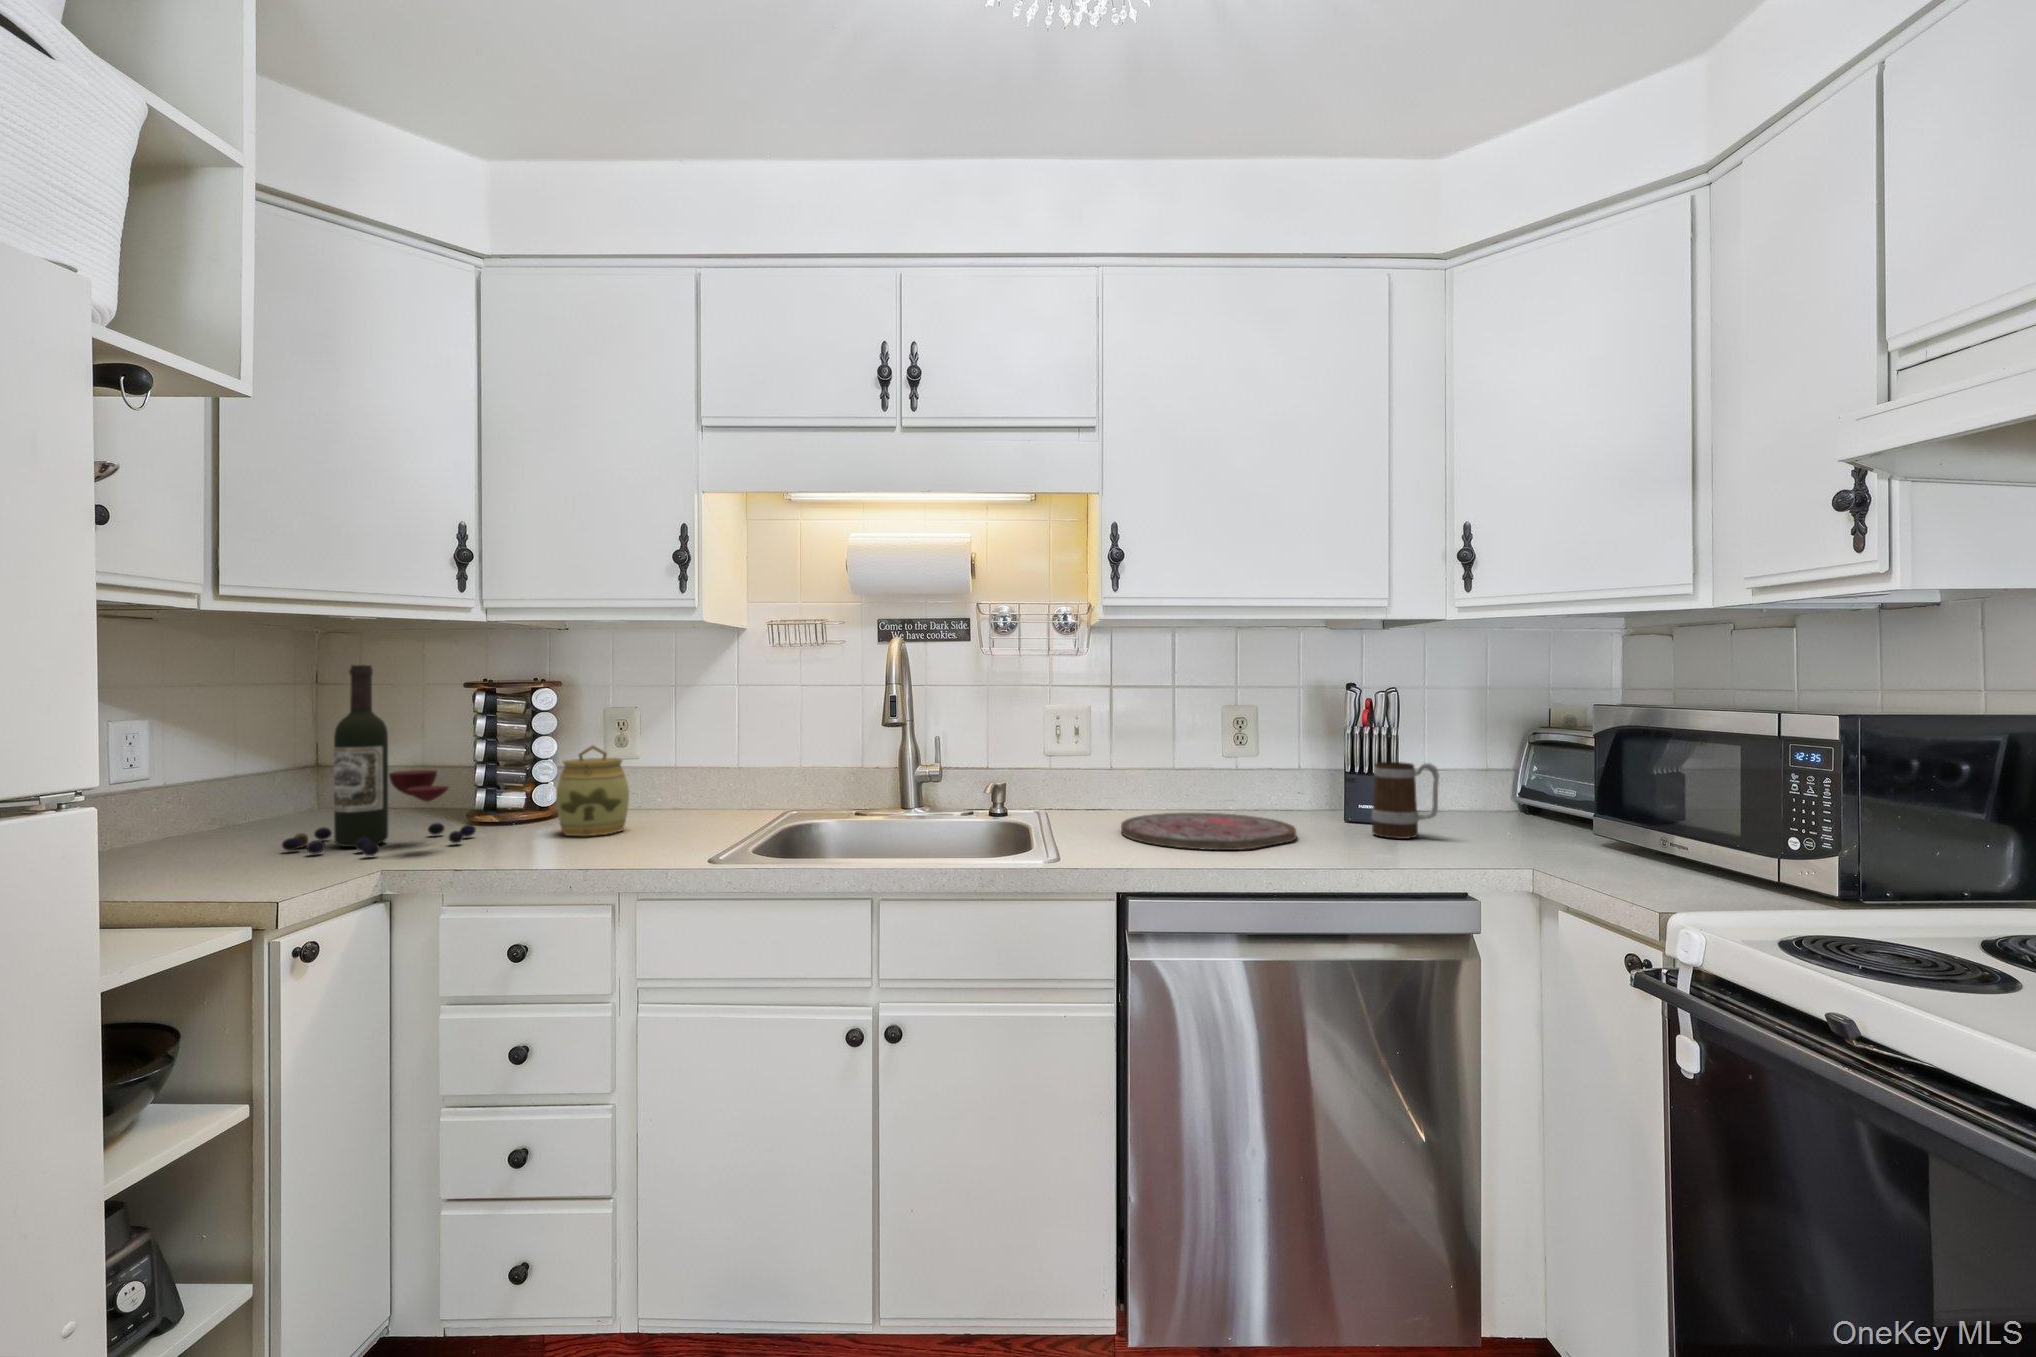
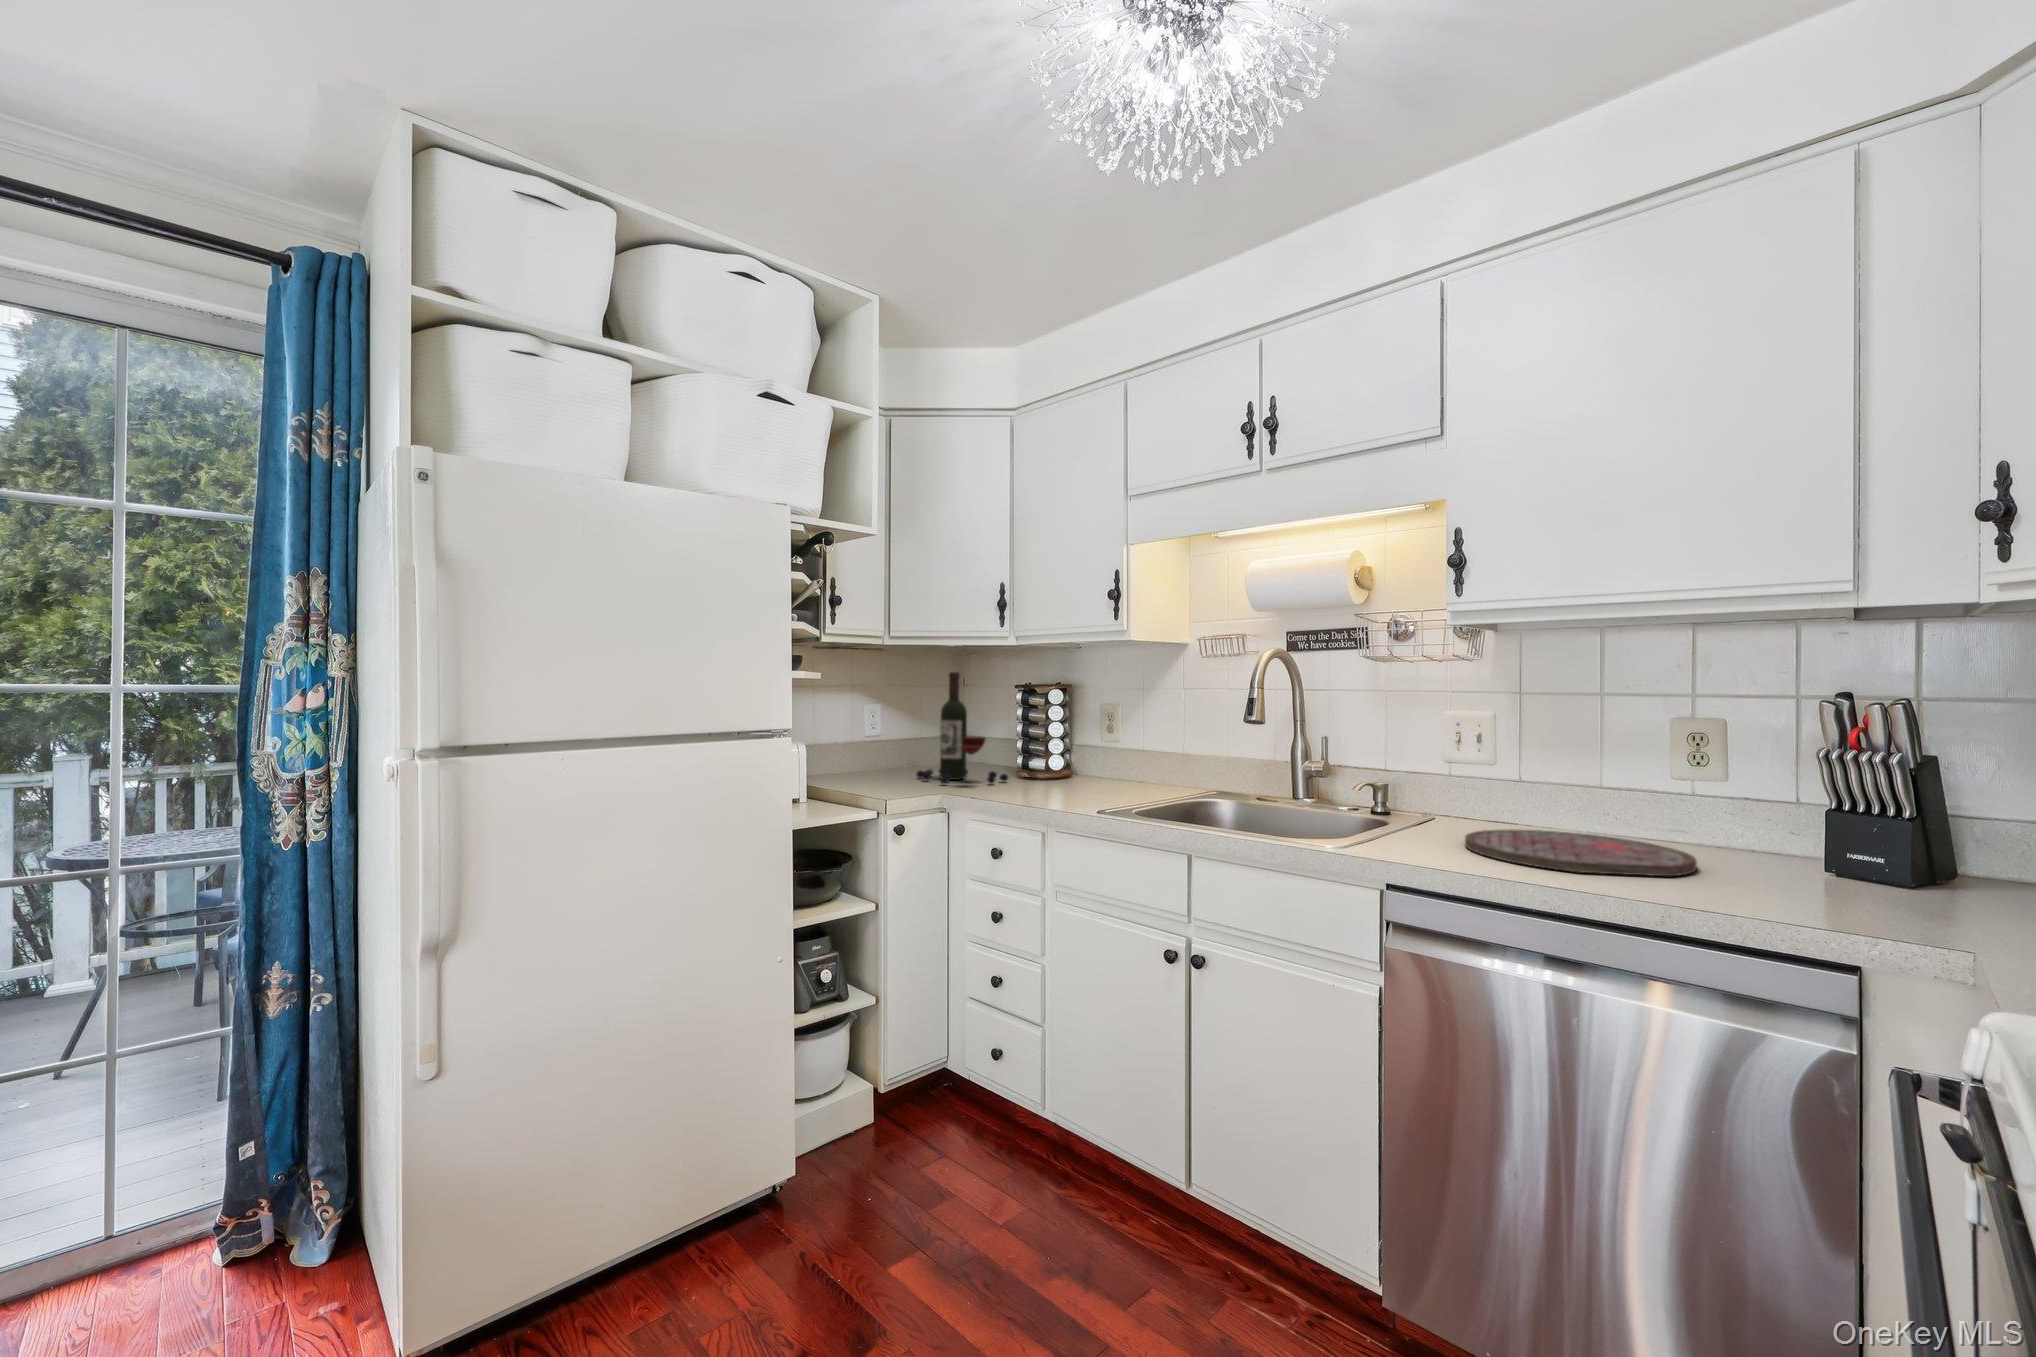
jar: present [556,745,629,836] -> none [1048,727,1093,789]
mug: present [1372,762,1439,839] -> none [1828,796,1944,903]

